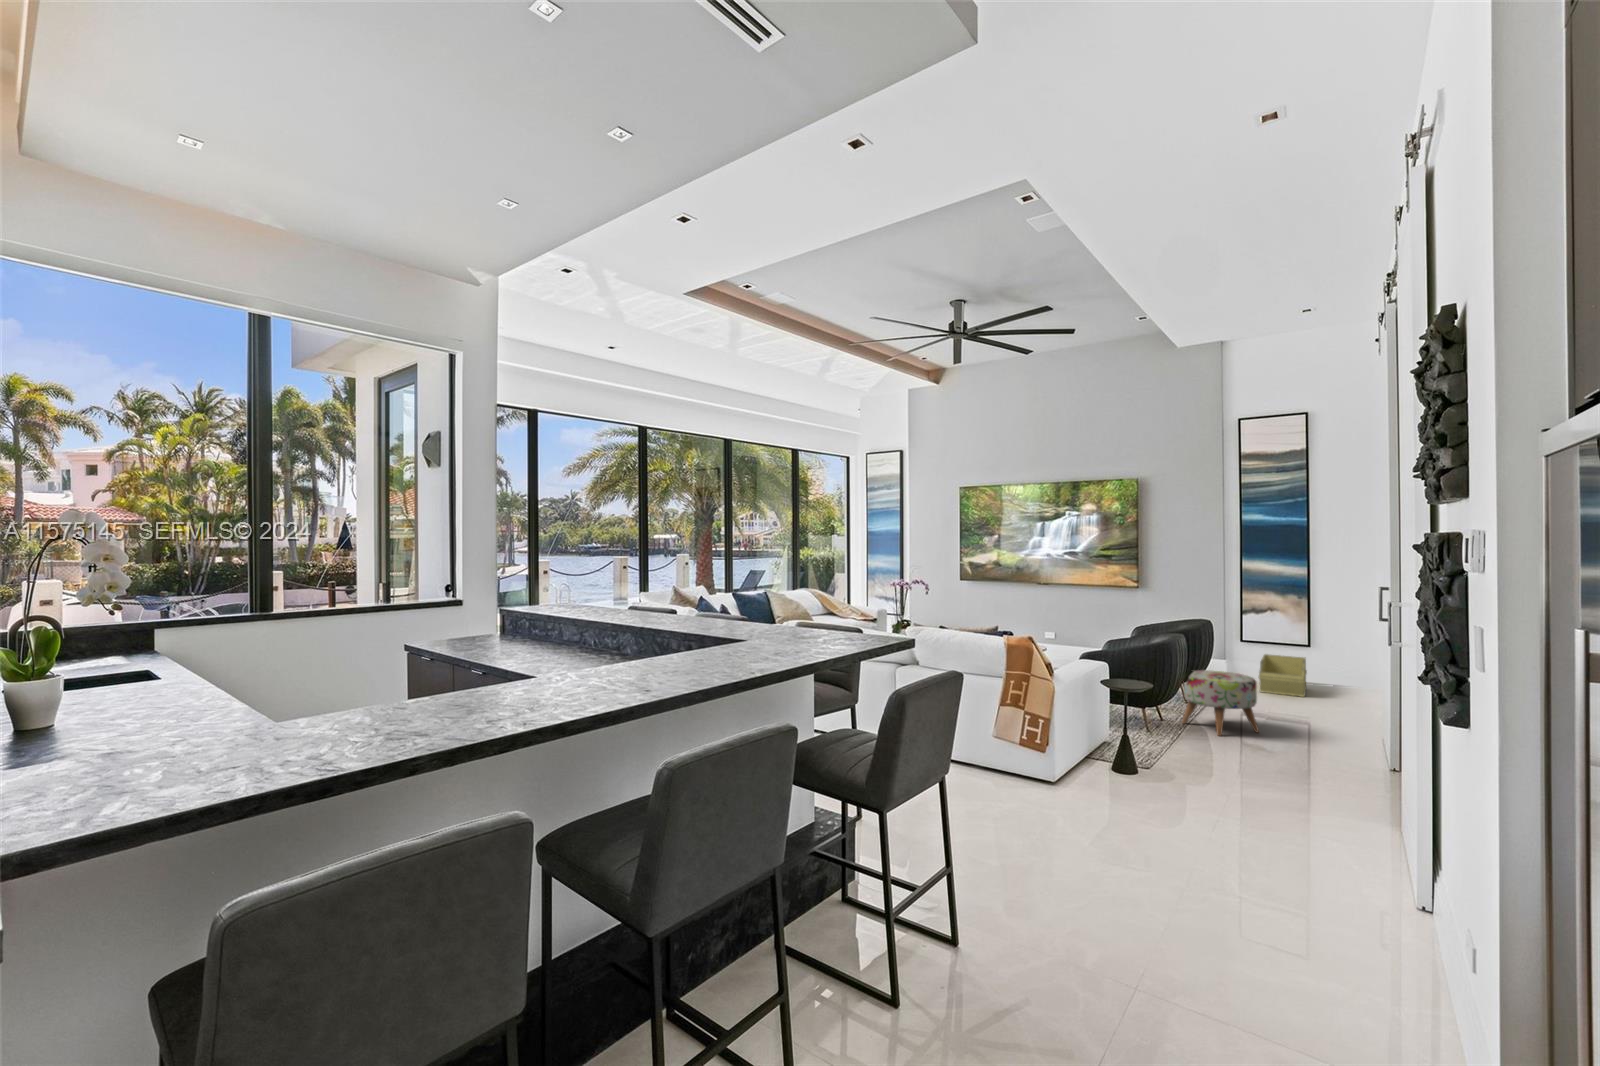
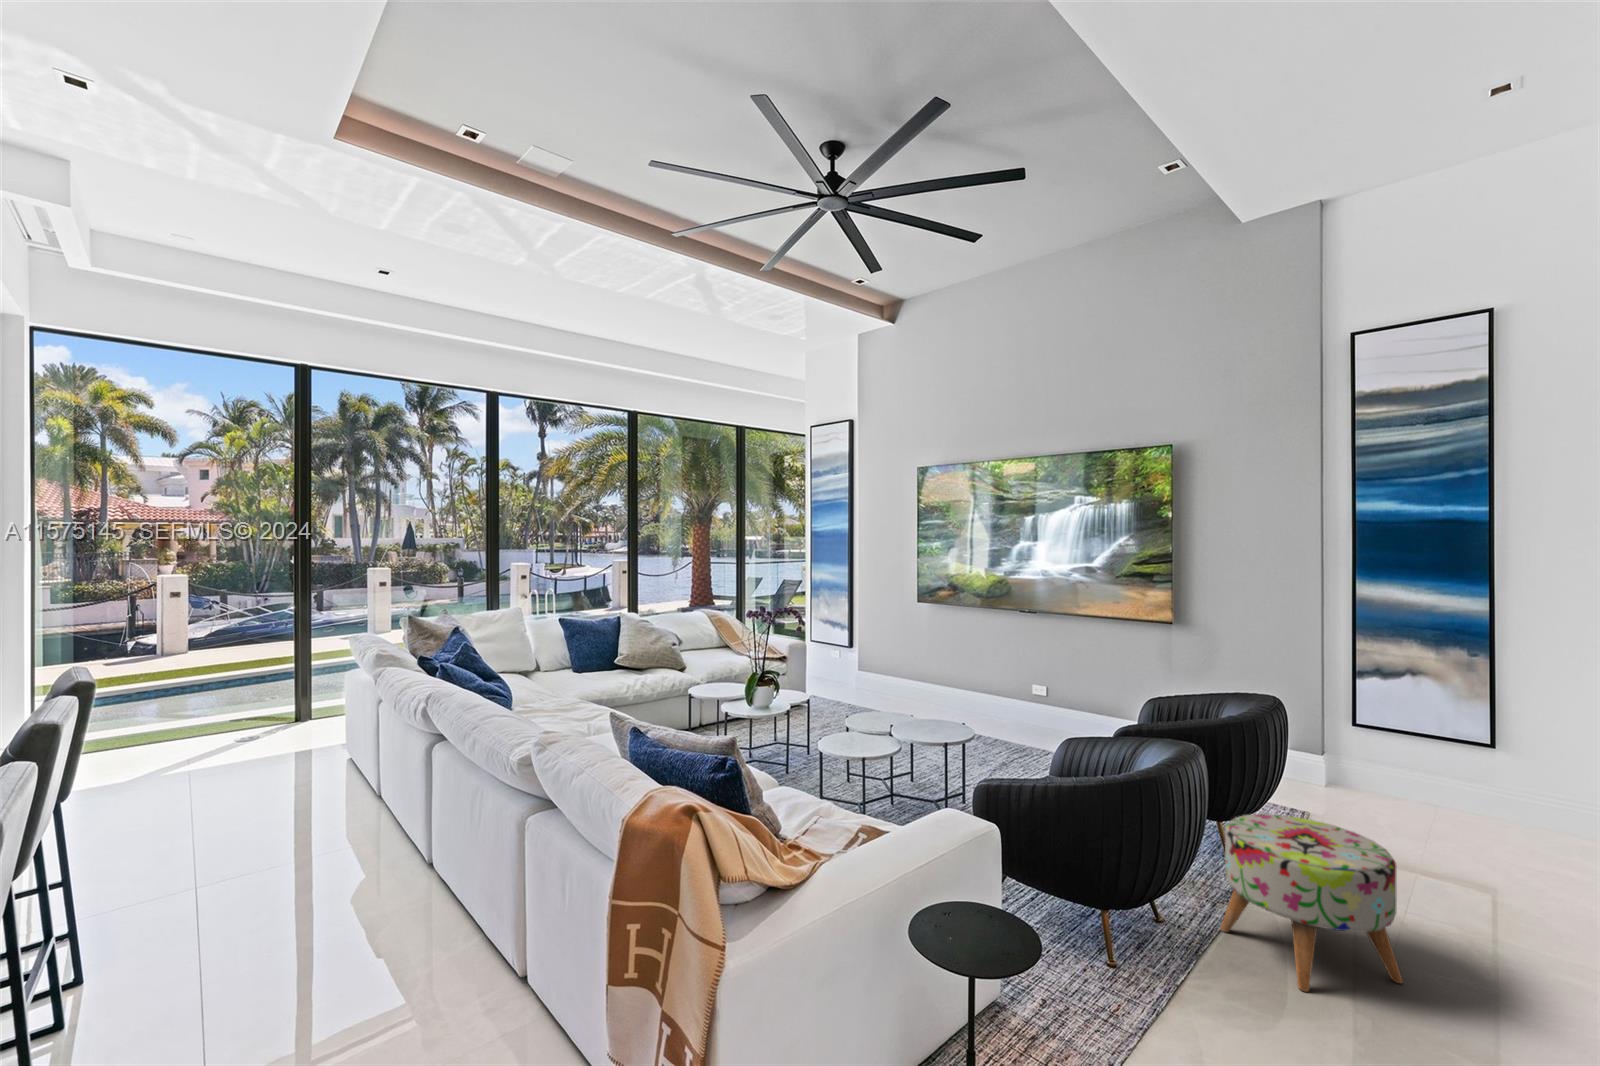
storage bin: present [1259,654,1307,697] -> none [1392,751,1492,851]

